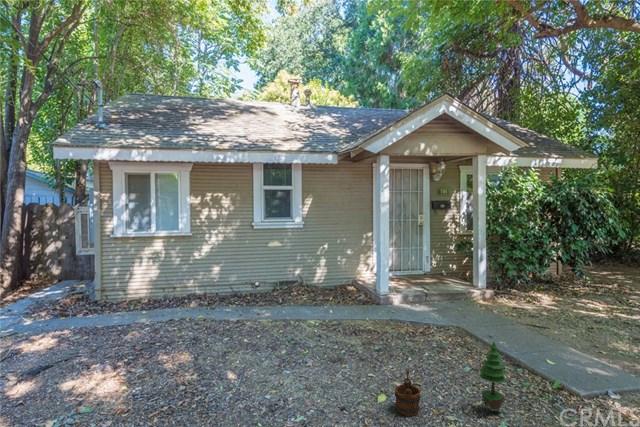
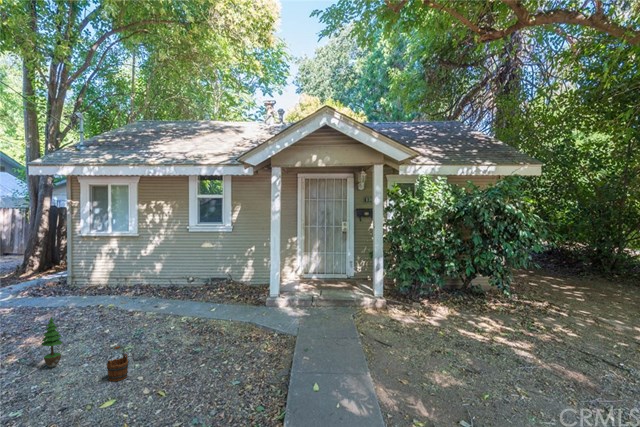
potted tree: present [480,342,506,411] -> present [41,317,62,367]

